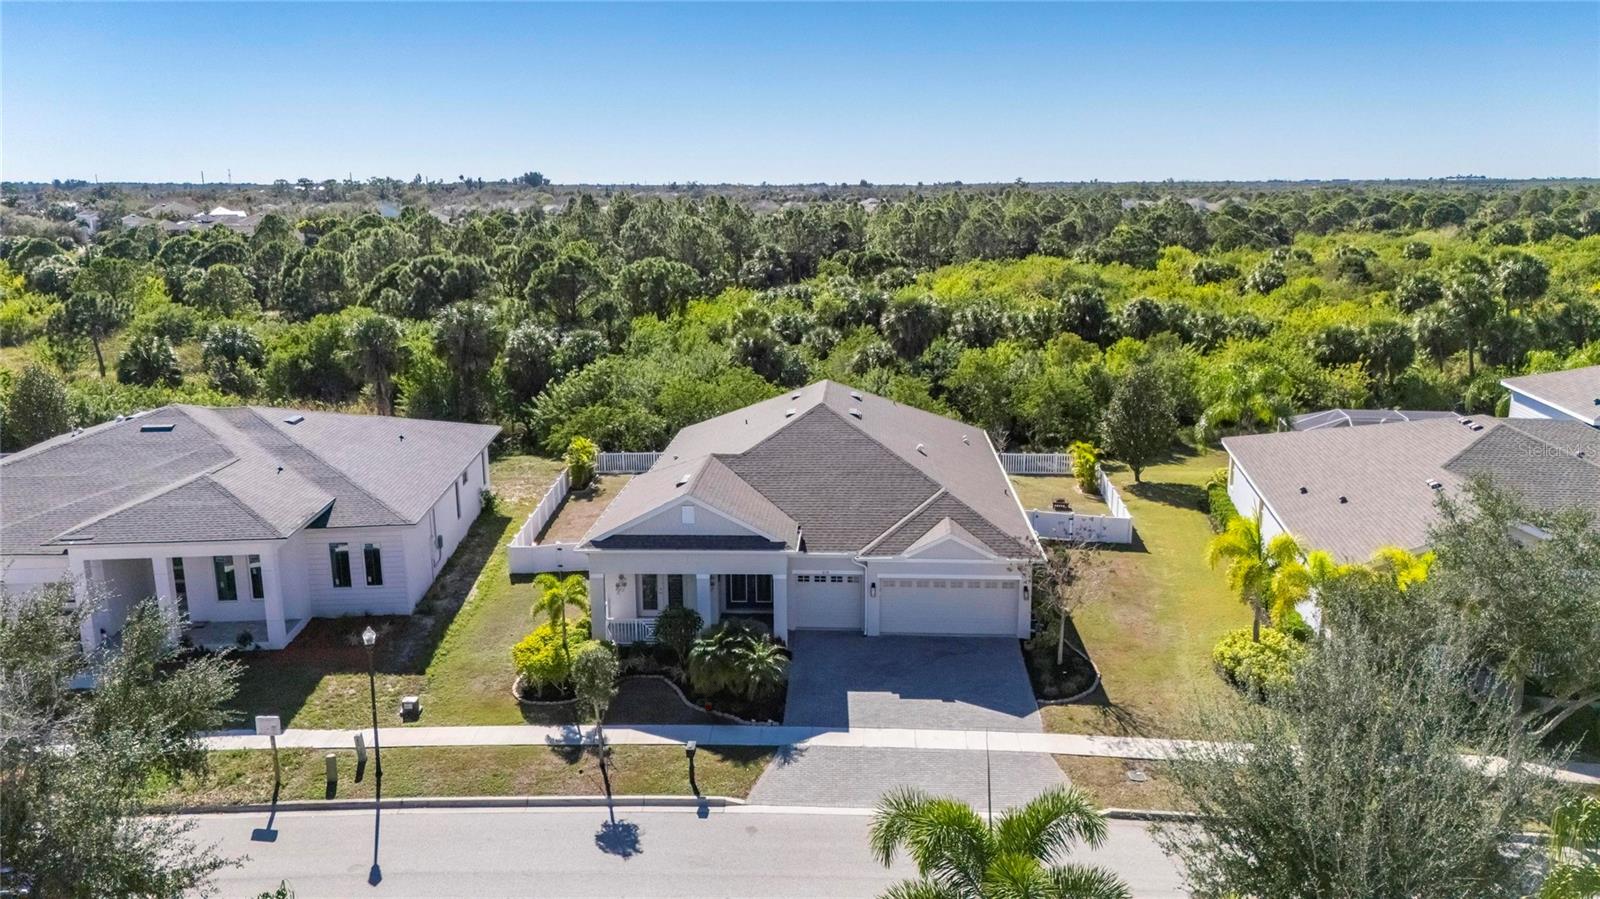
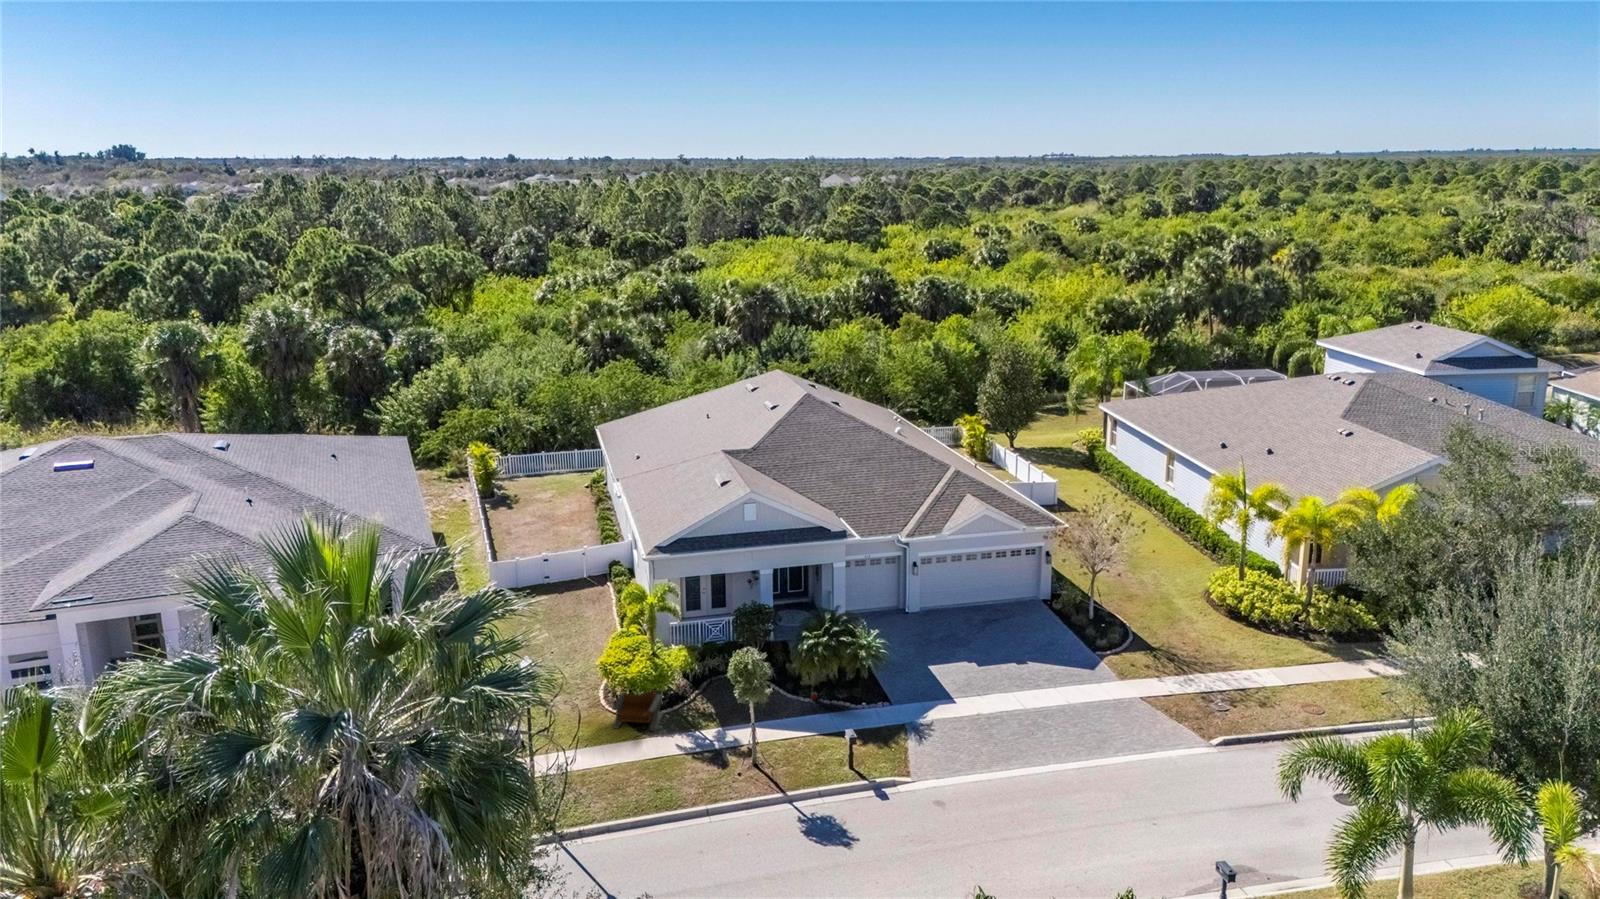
lounge chair: none [501,665,557,719] -> present [612,691,663,731]

